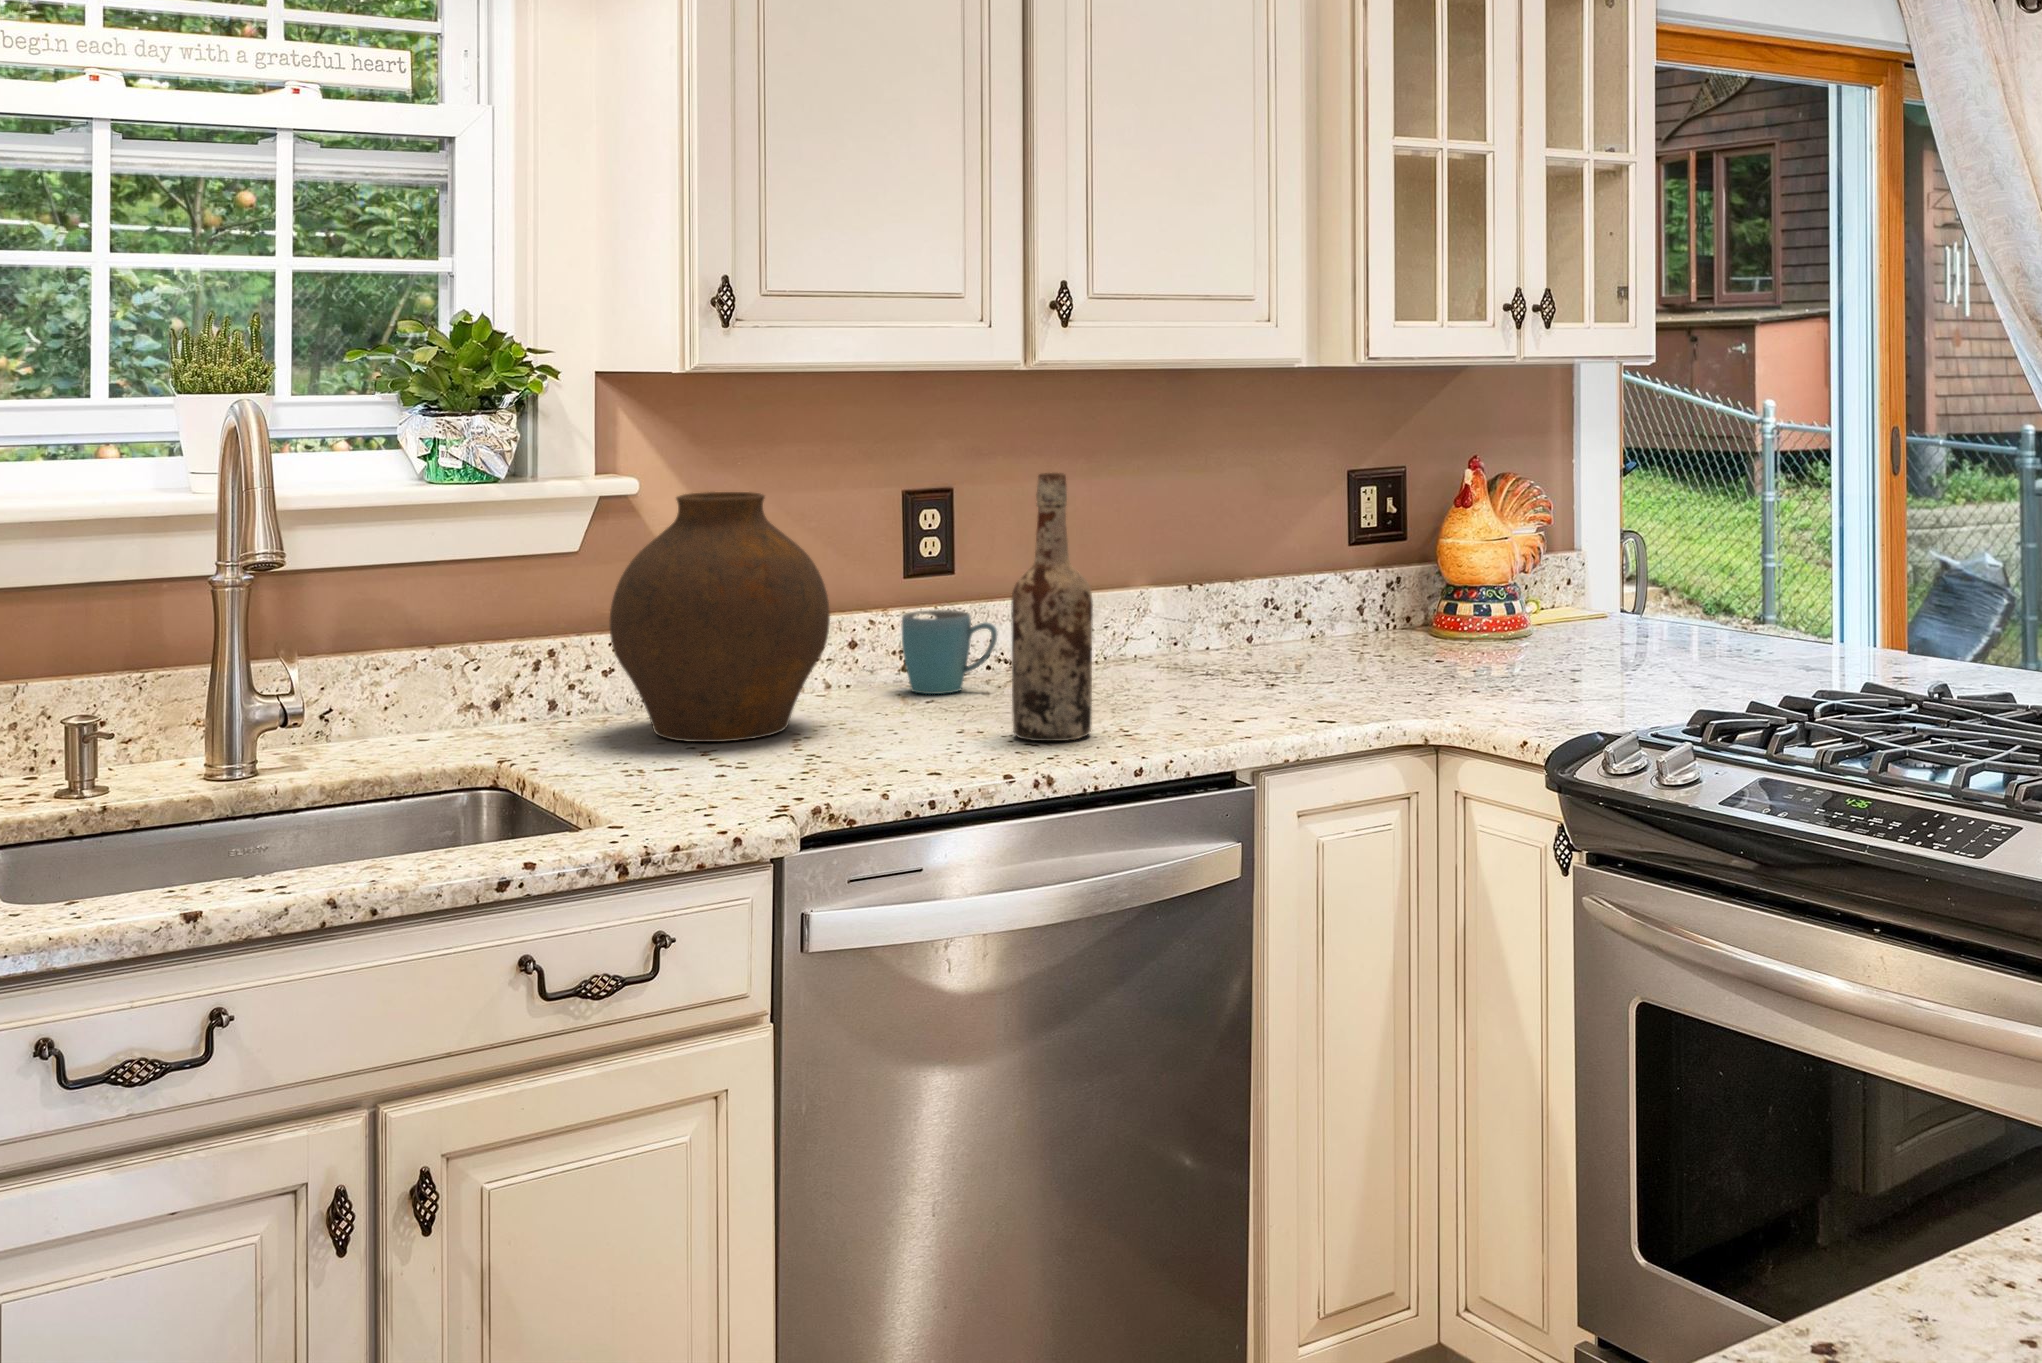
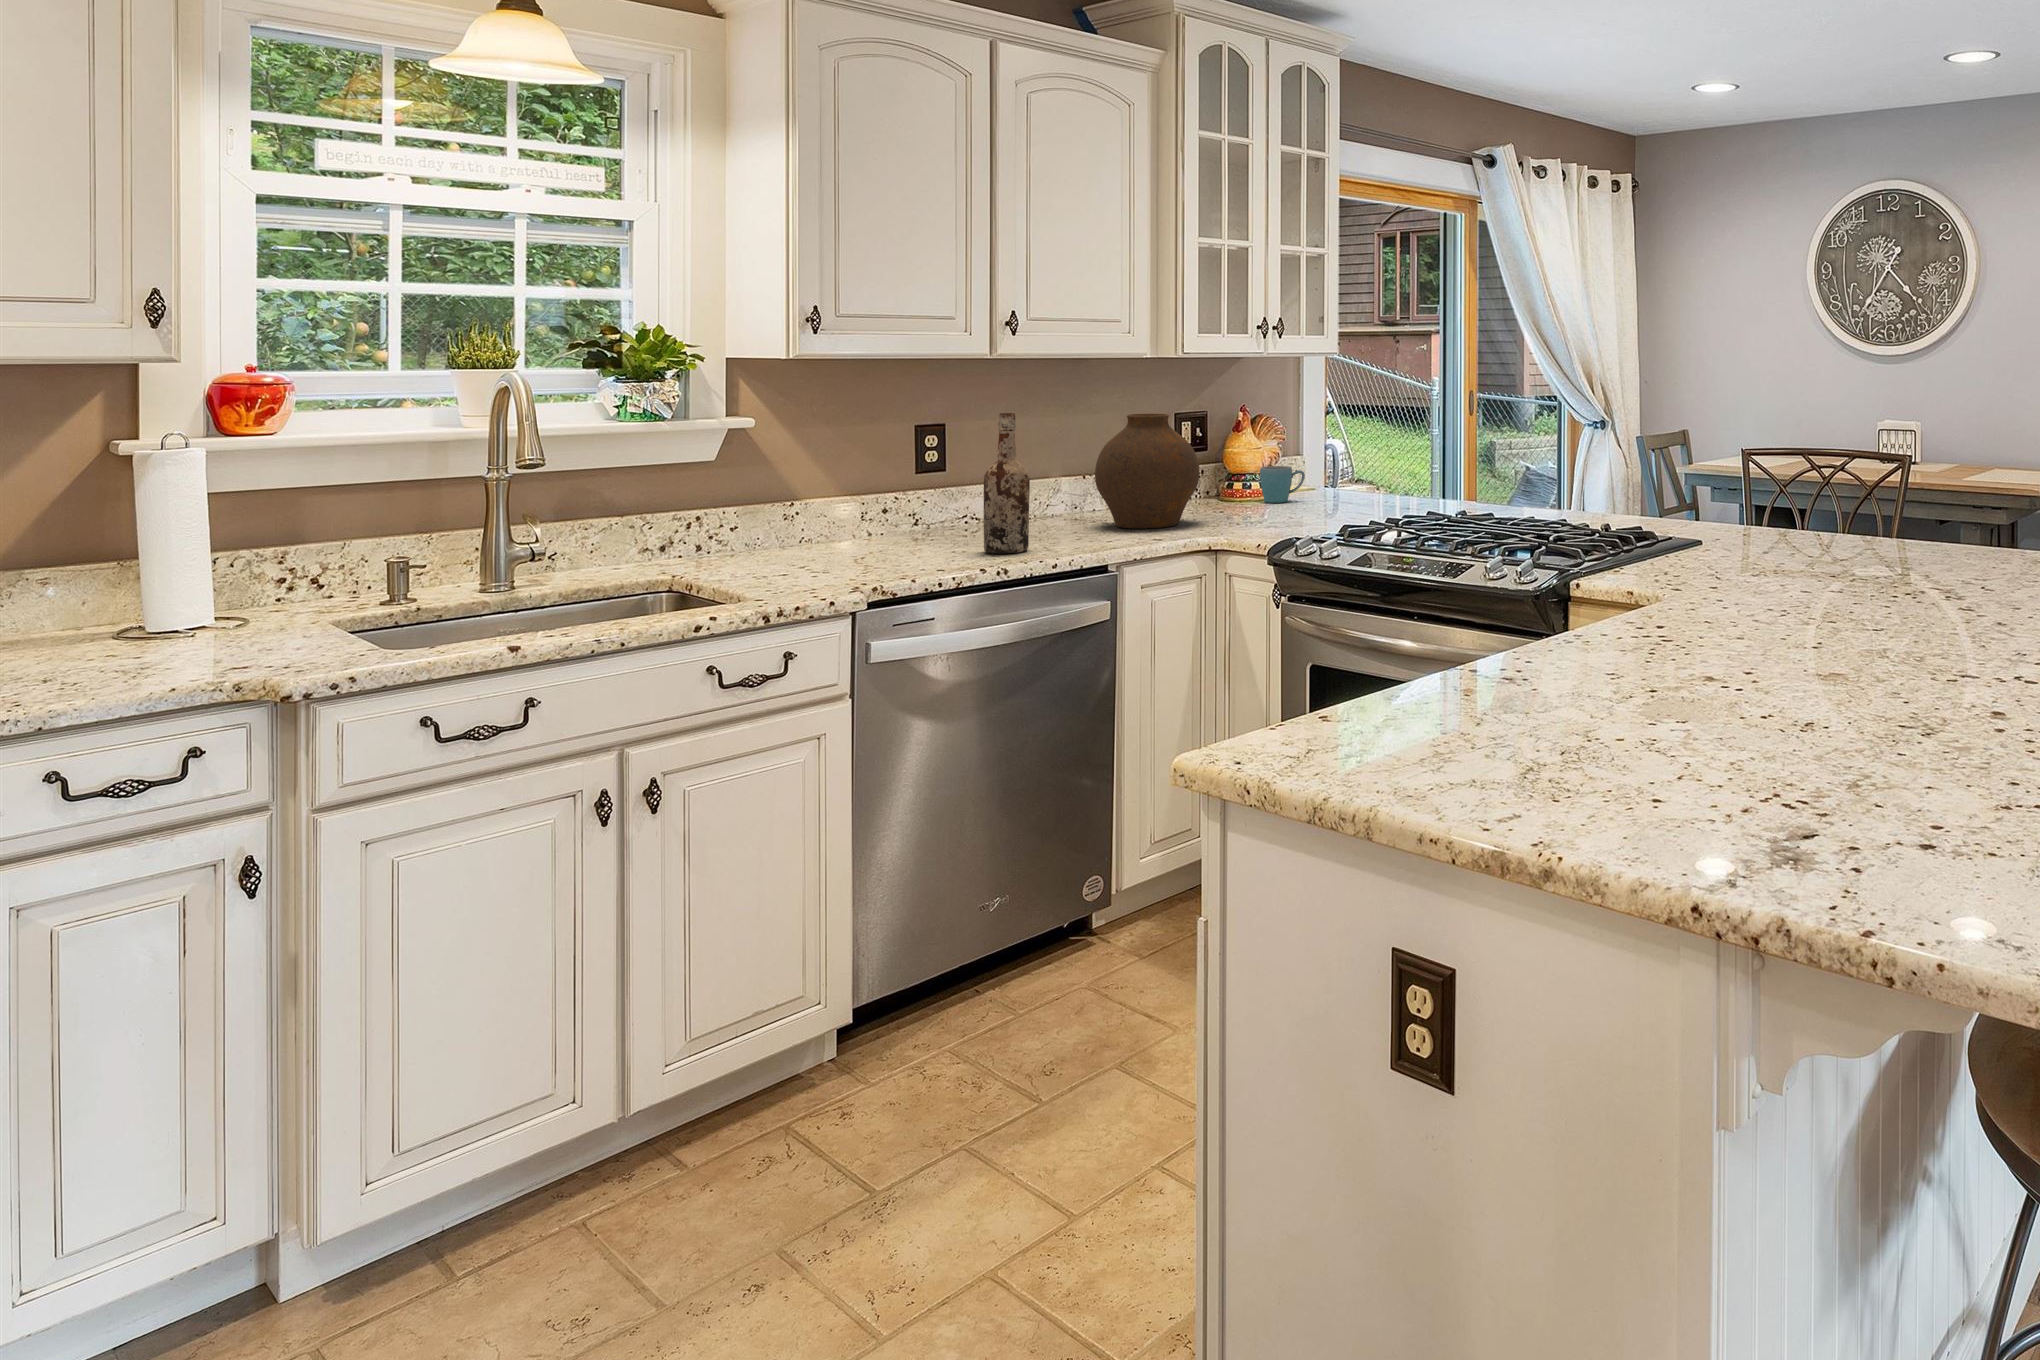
vase: present [610,492,830,742] -> present [1095,414,1200,529]
mug: present [902,610,997,694] -> present [1260,466,1305,503]

